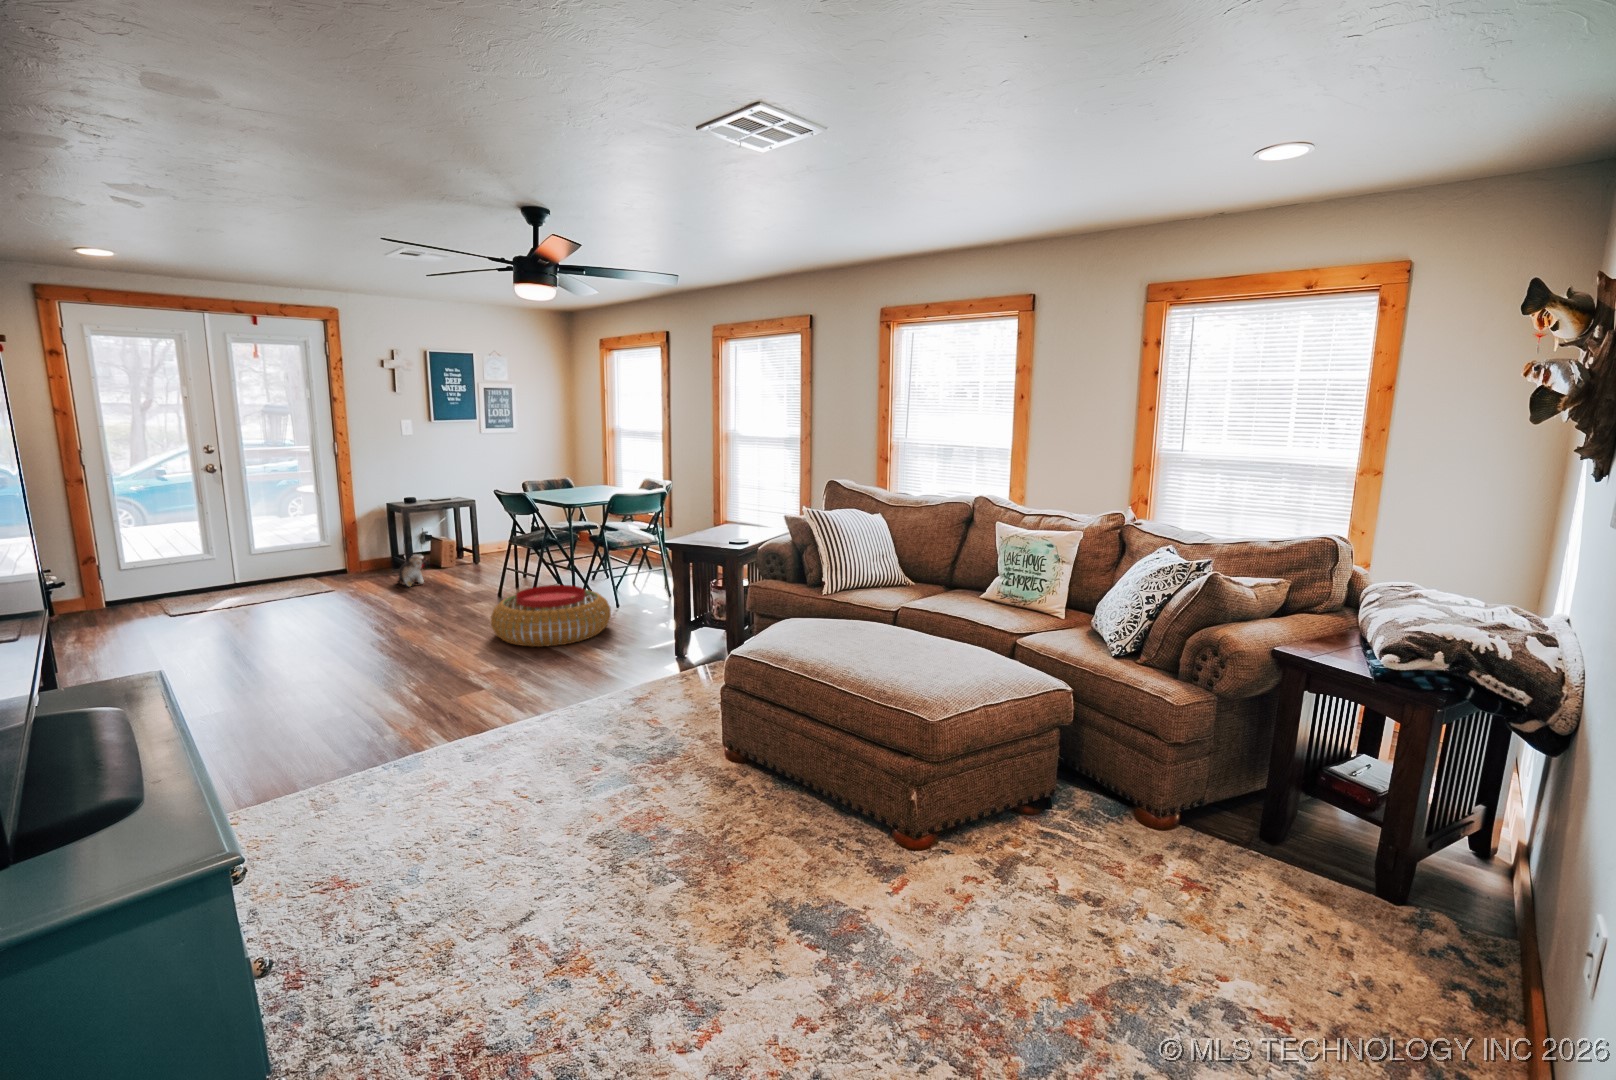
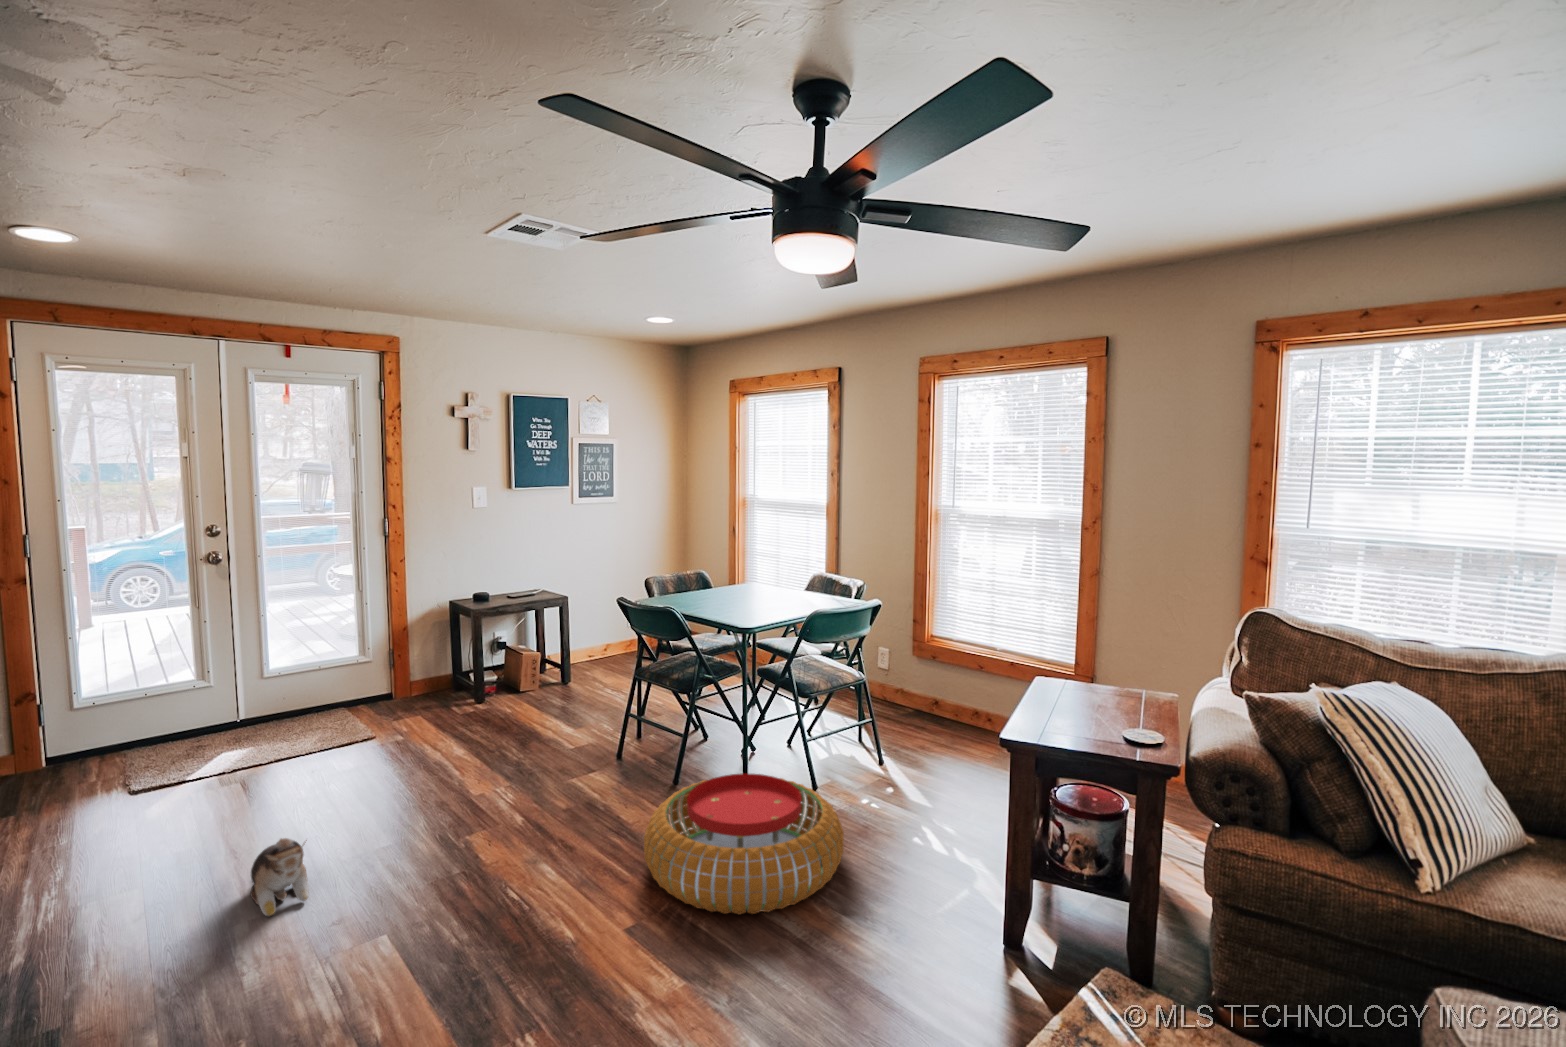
plush toy: present [399,555,424,587] -> present [250,838,309,916]

